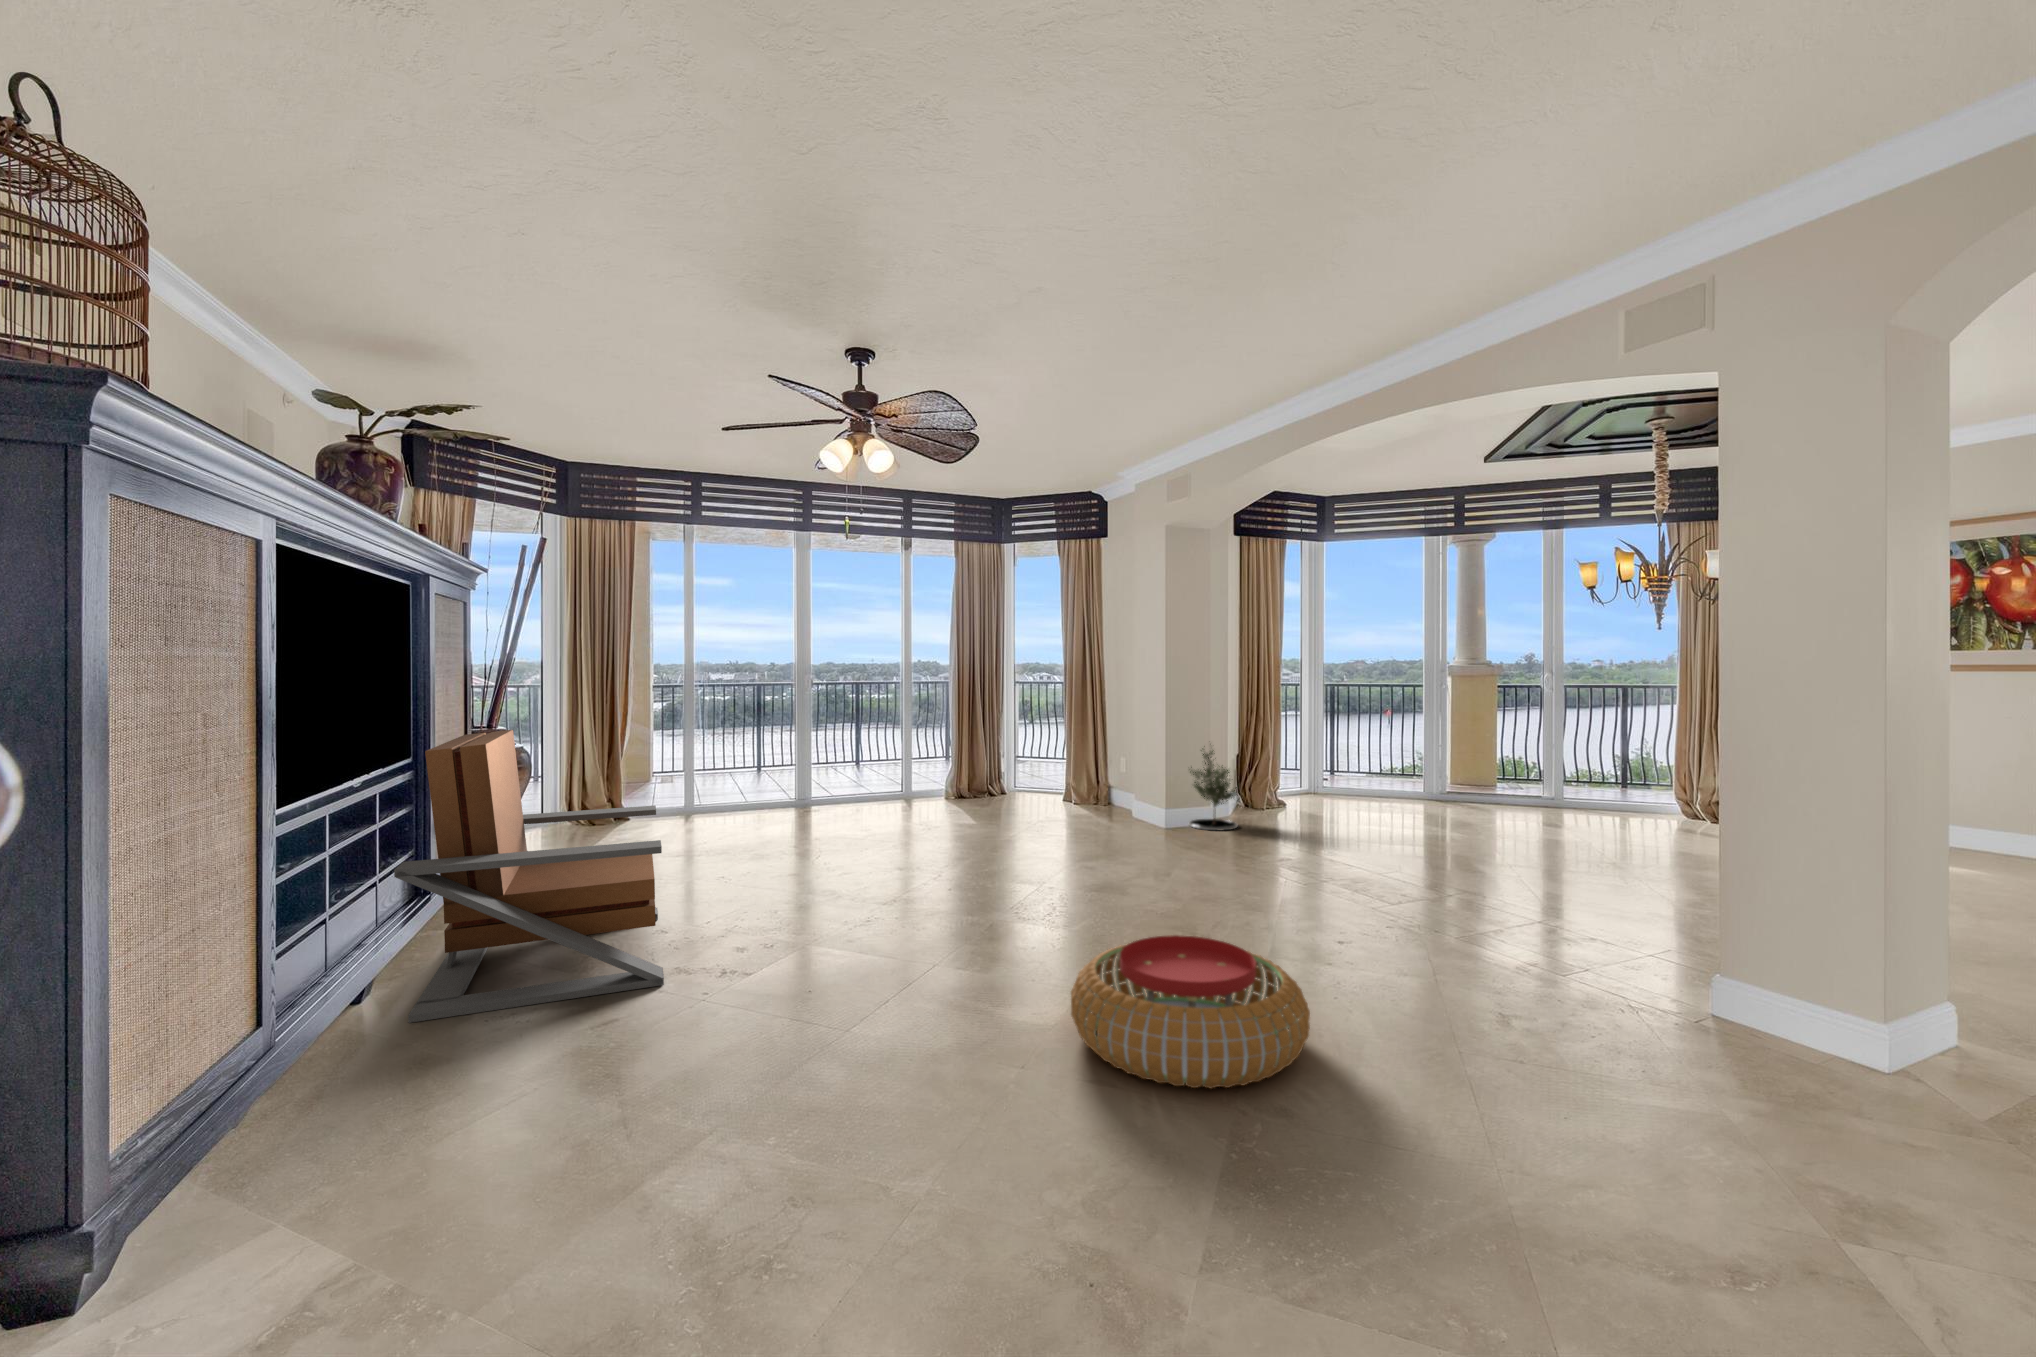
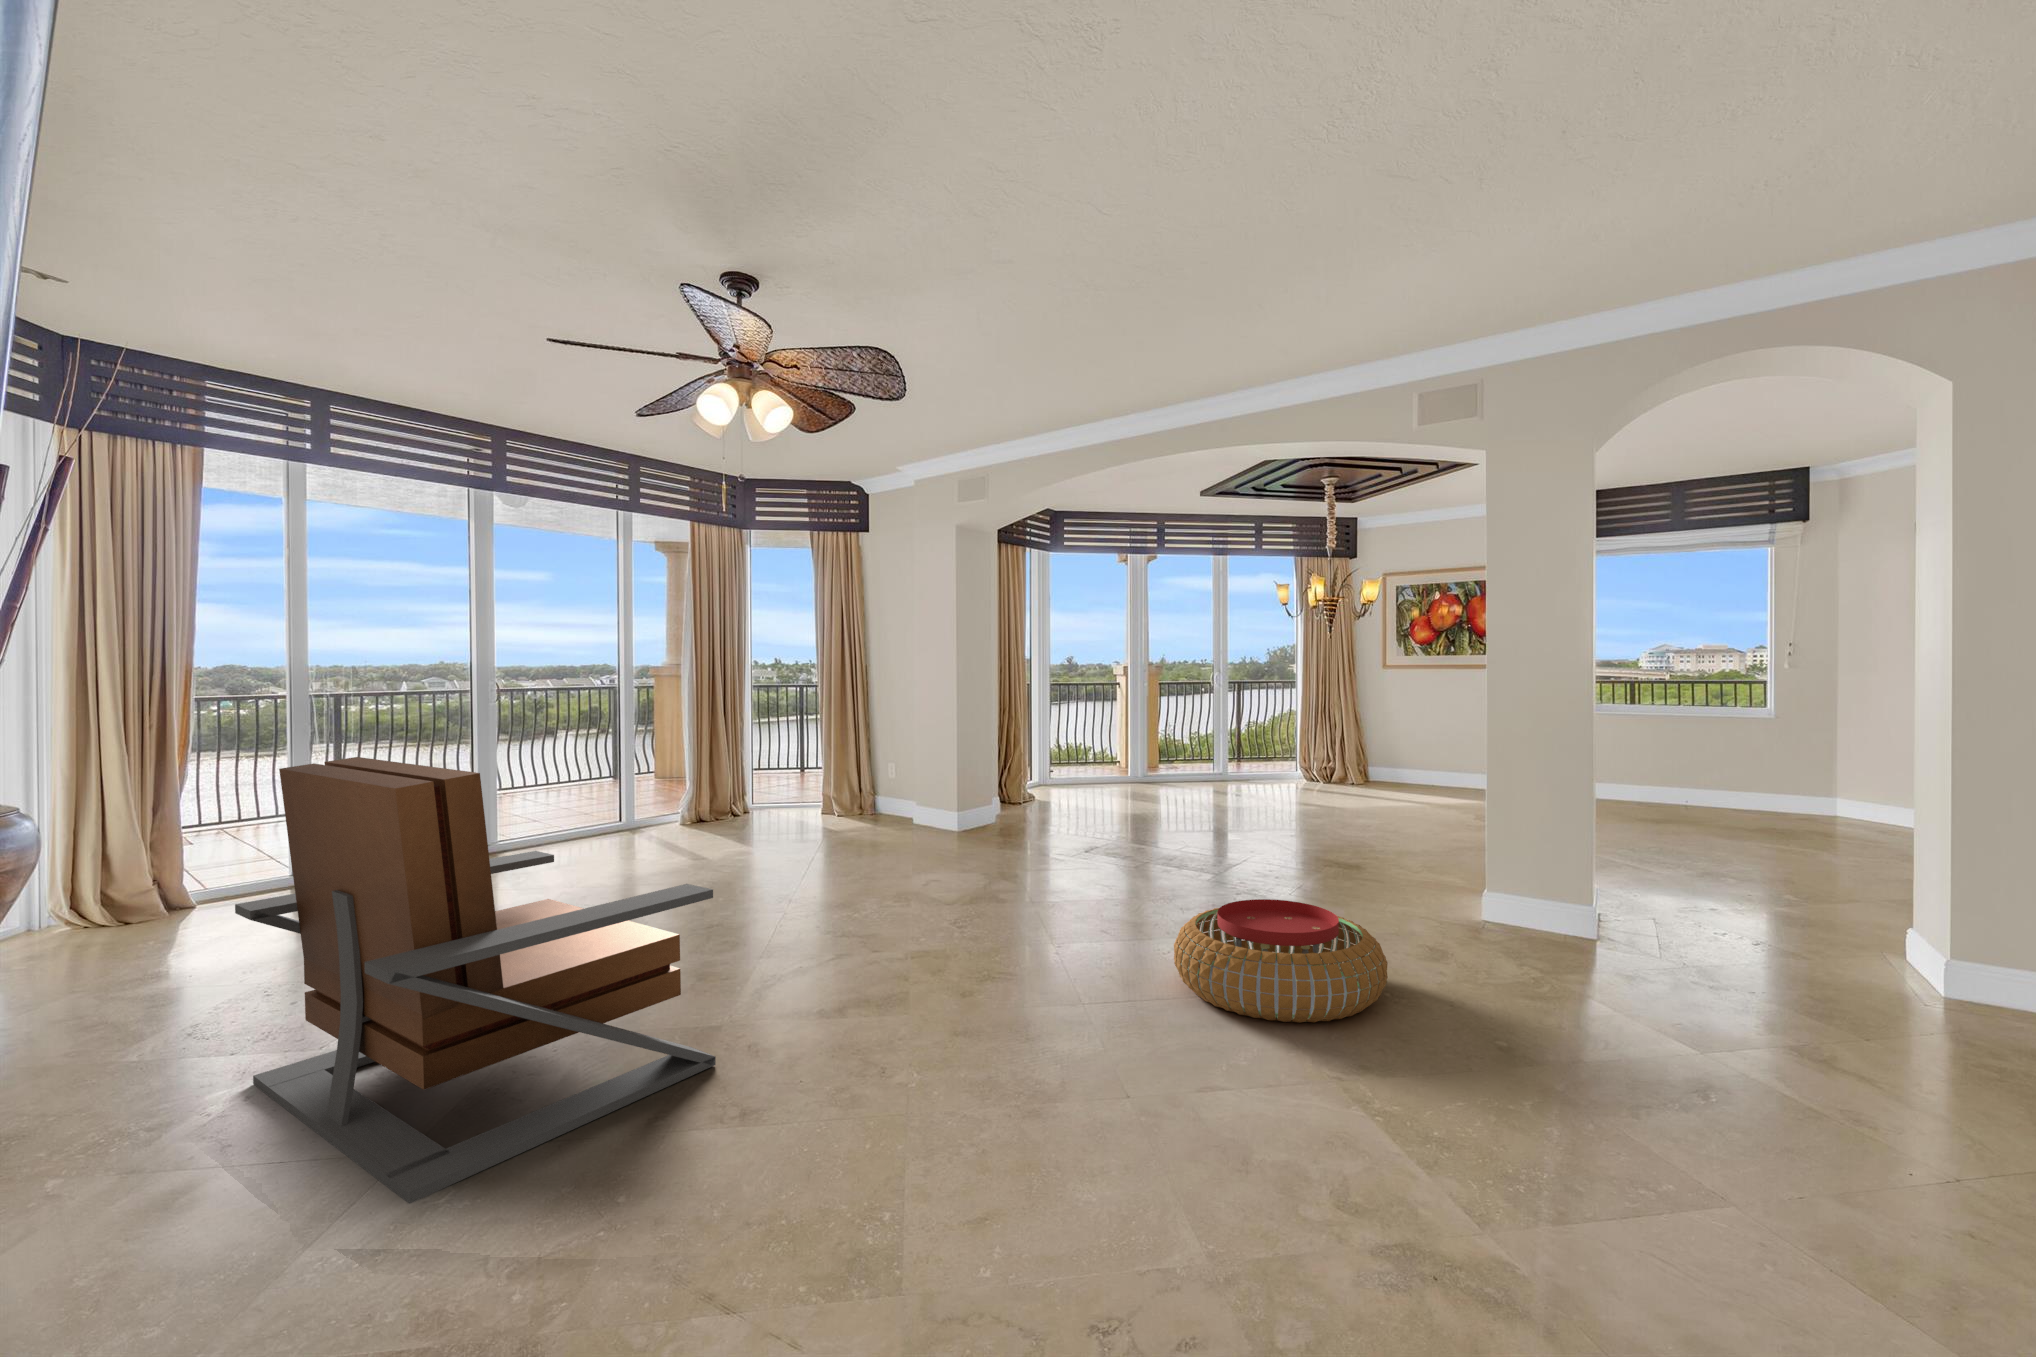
potted tree: present [1189,746,1238,830] -> none [974,738,1030,824]

